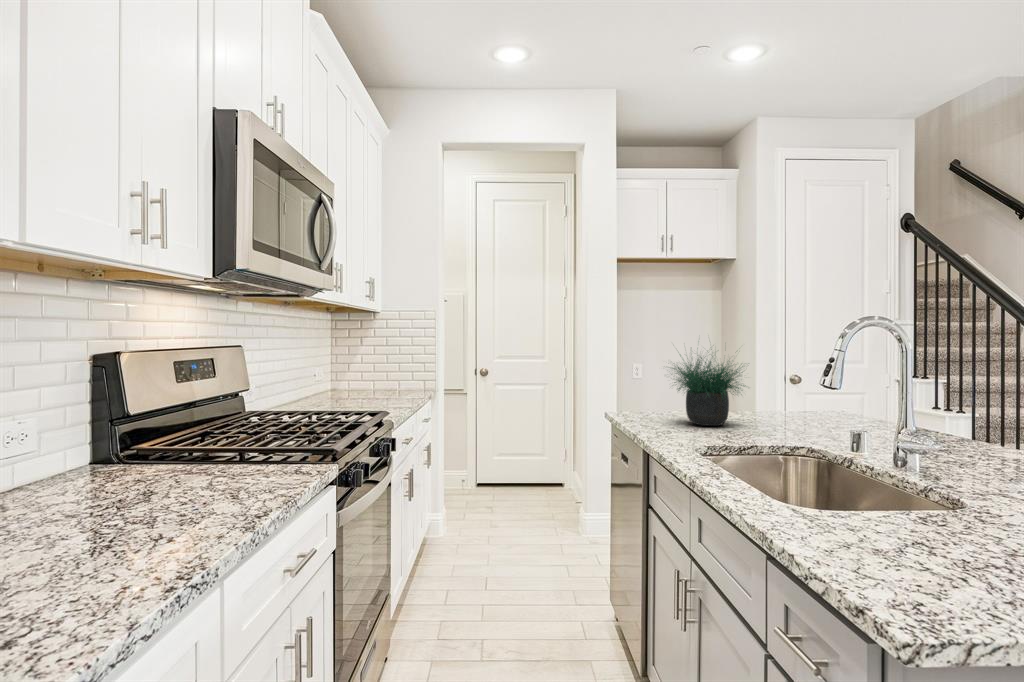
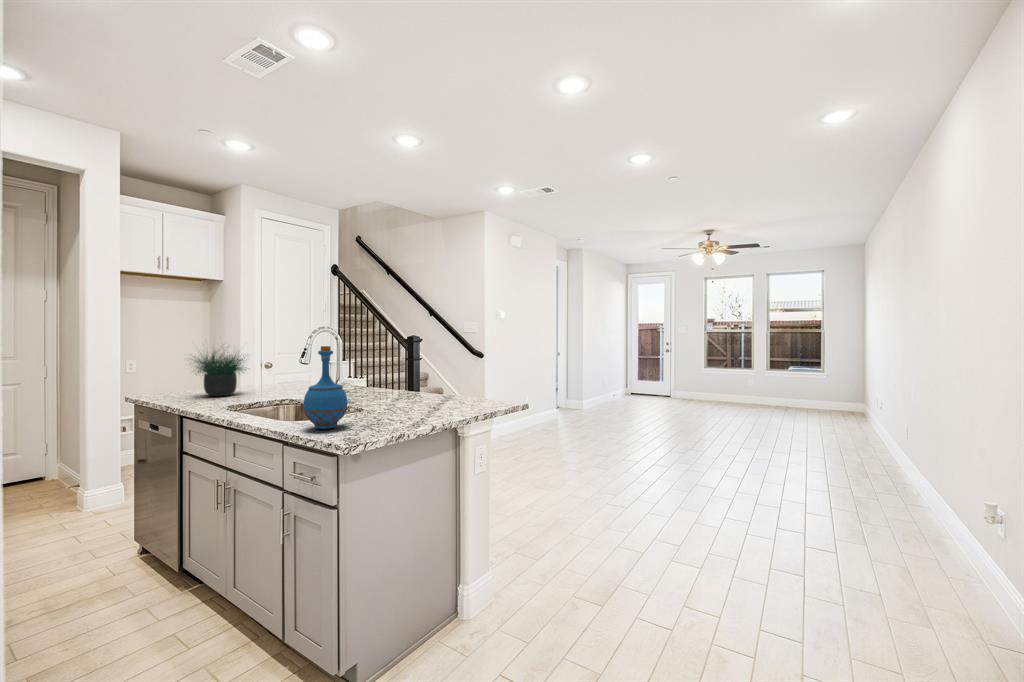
bottle: none [806,355,918,550] -> present [303,346,348,429]

